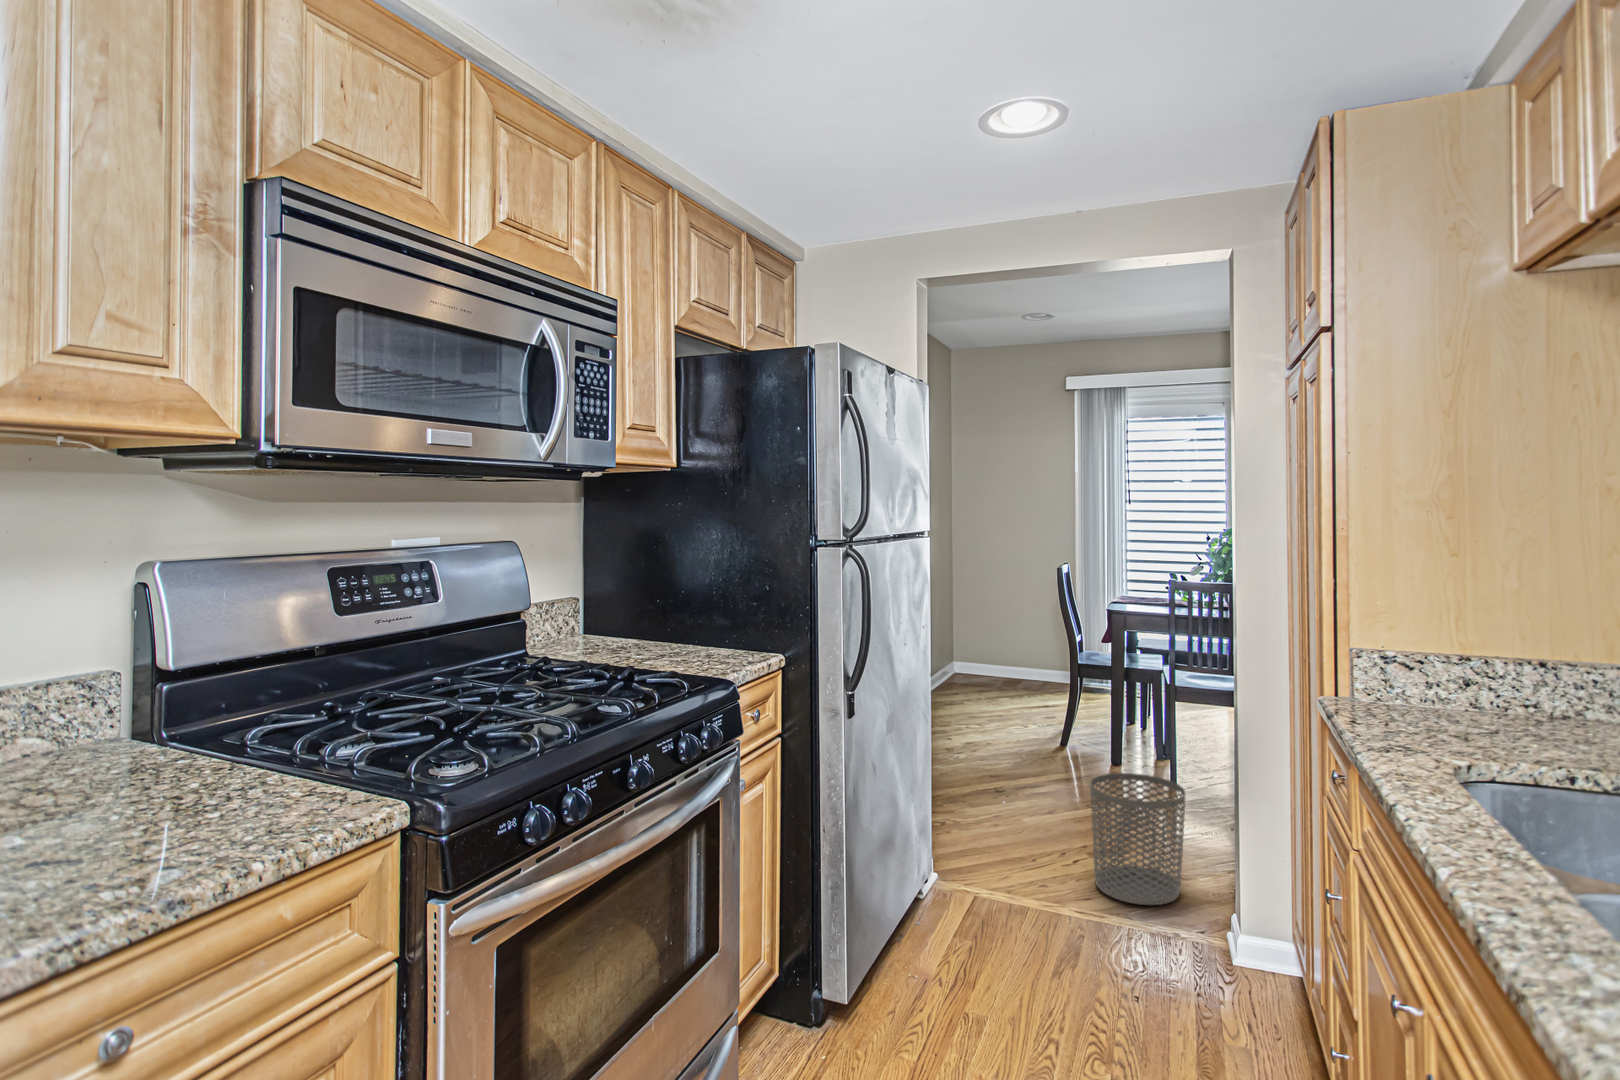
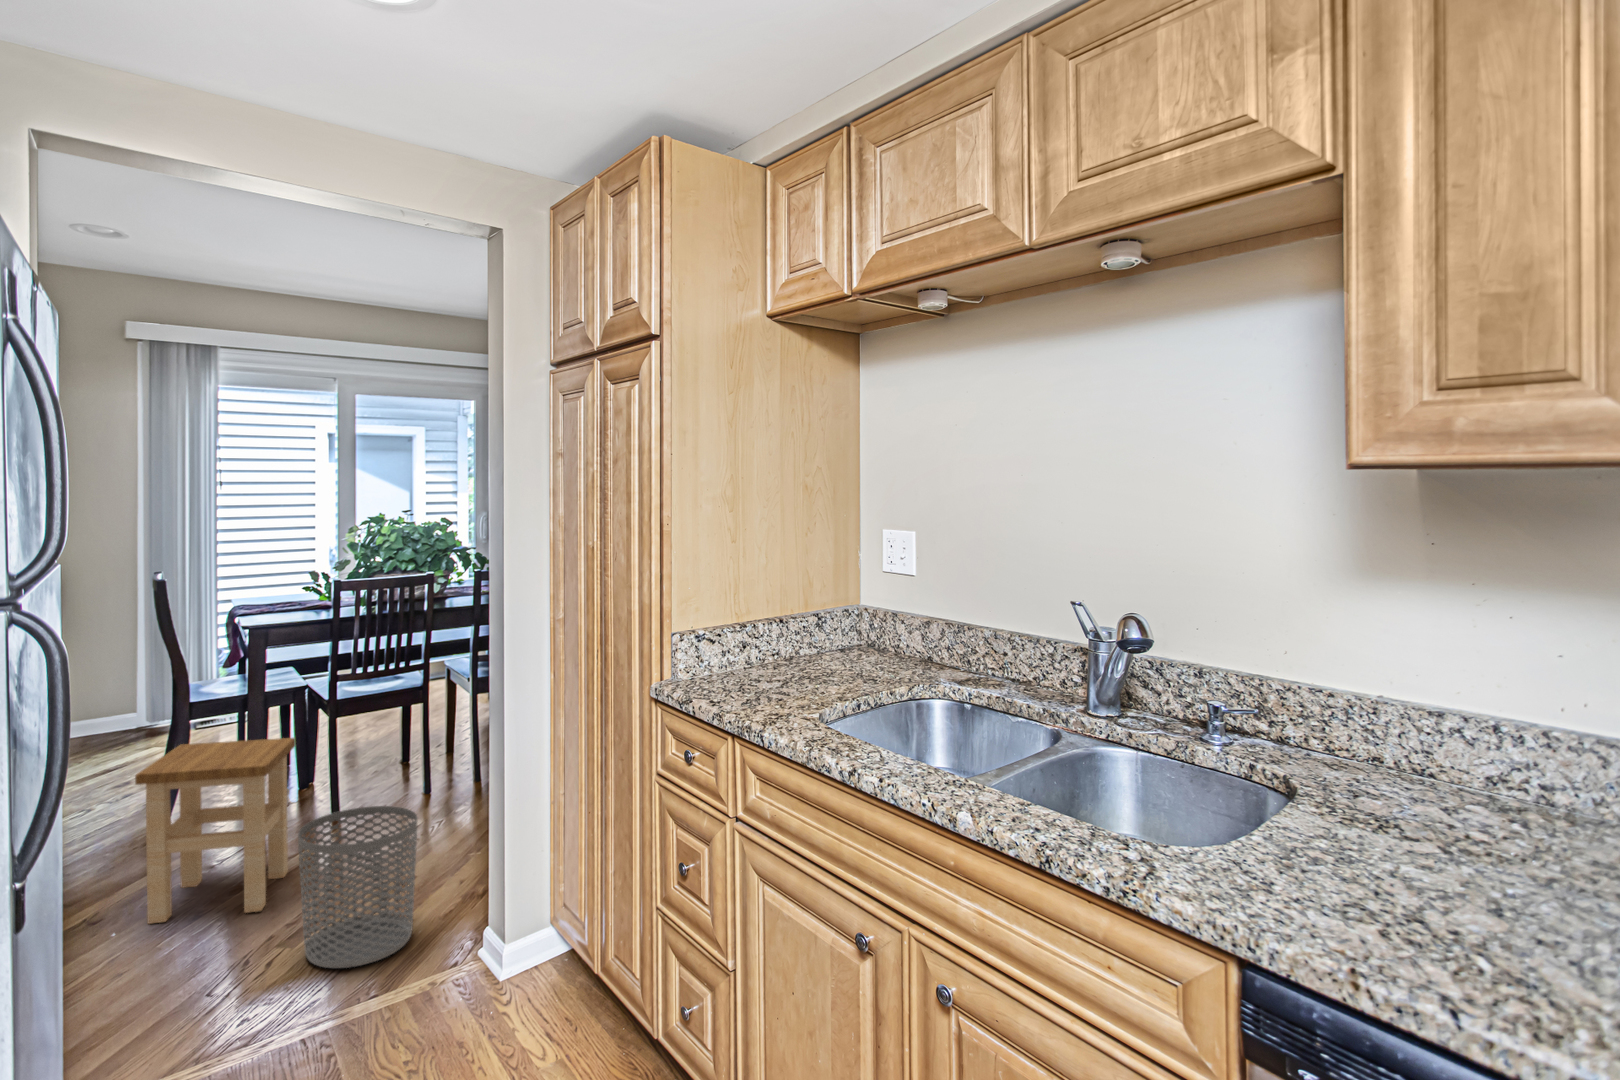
stool: none [1009,698,1122,838] -> present [135,738,296,924]

